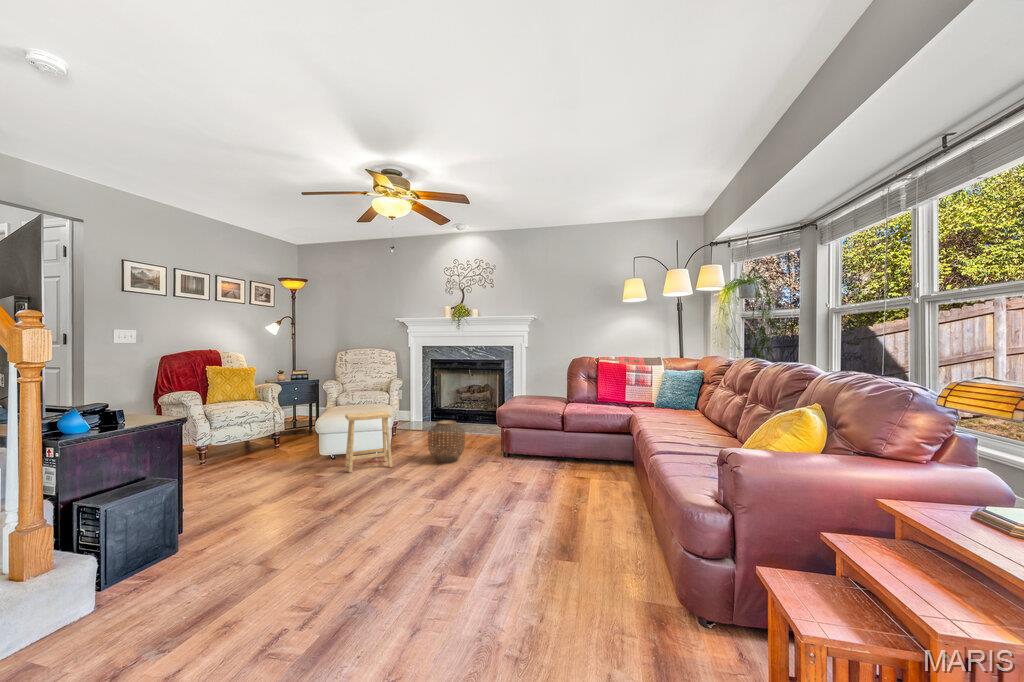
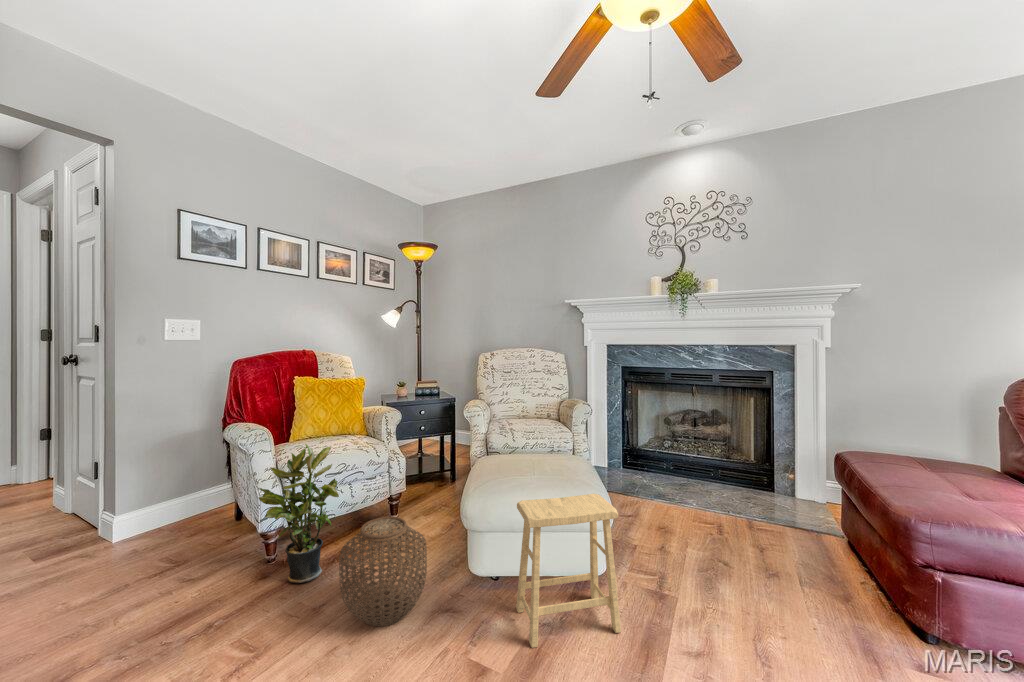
potted plant: none [201,397,248,469] -> present [259,444,339,583]
woven basket: present [428,420,465,462] -> present [339,517,427,626]

